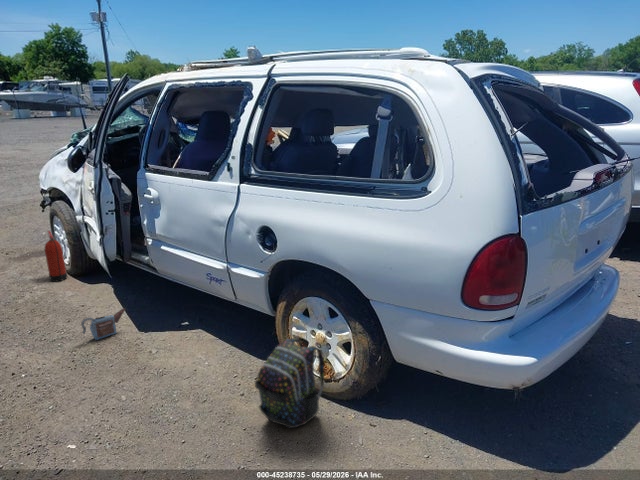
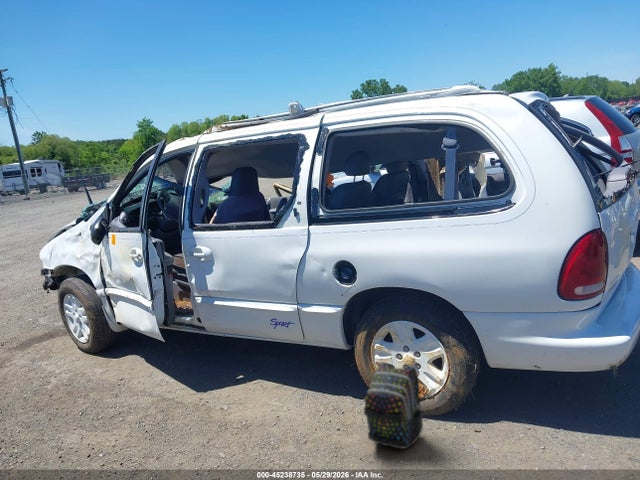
fire extinguisher: present [45,231,67,281] -> none [59,310,83,364]
watering can: present [81,308,125,340] -> none [139,372,178,409]

